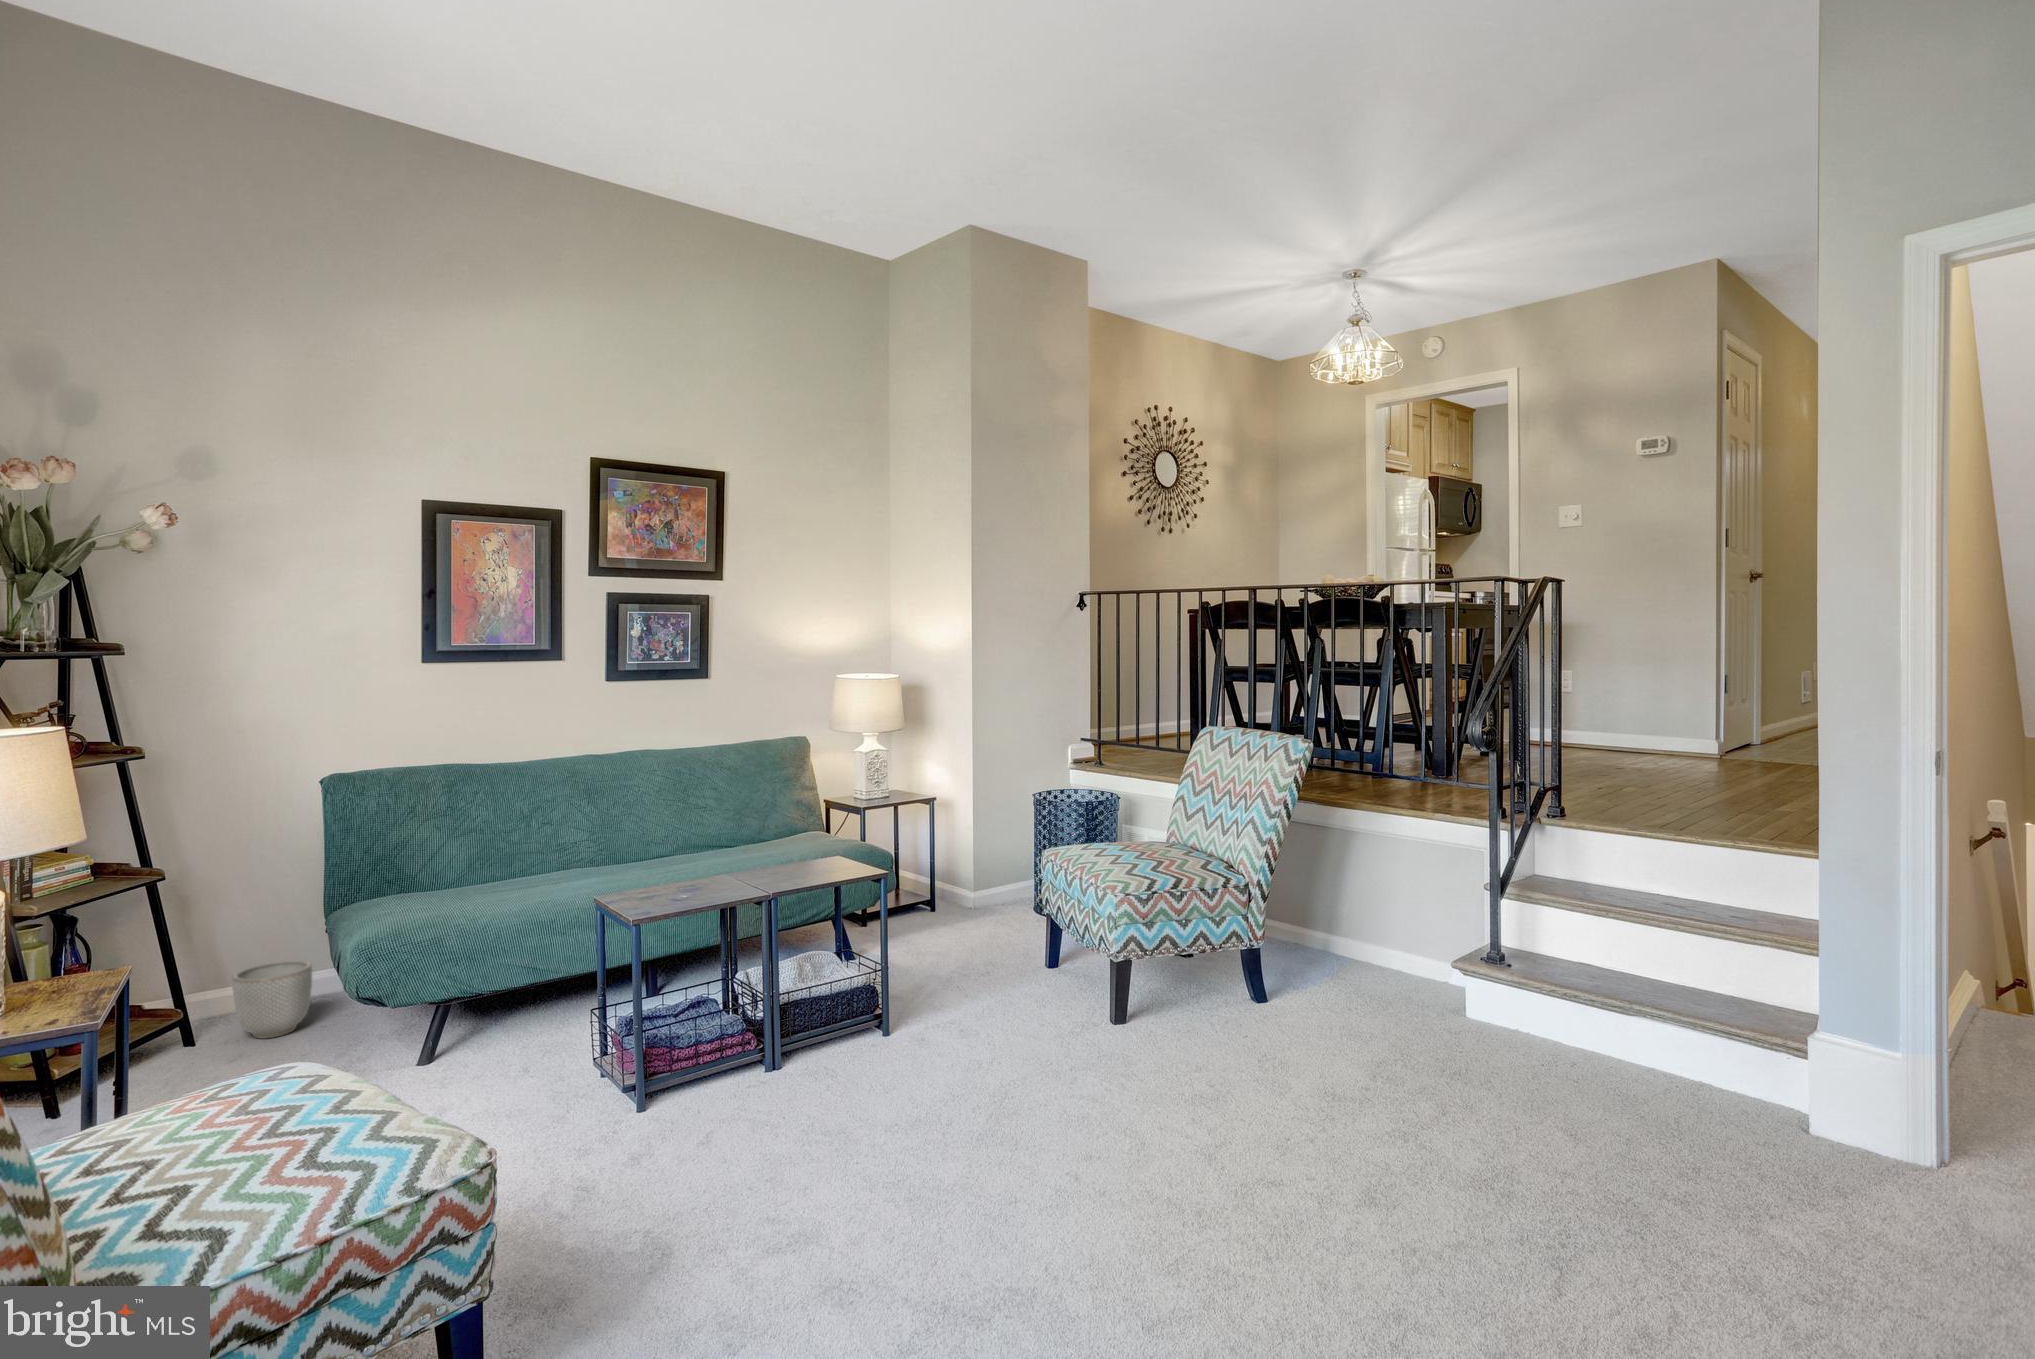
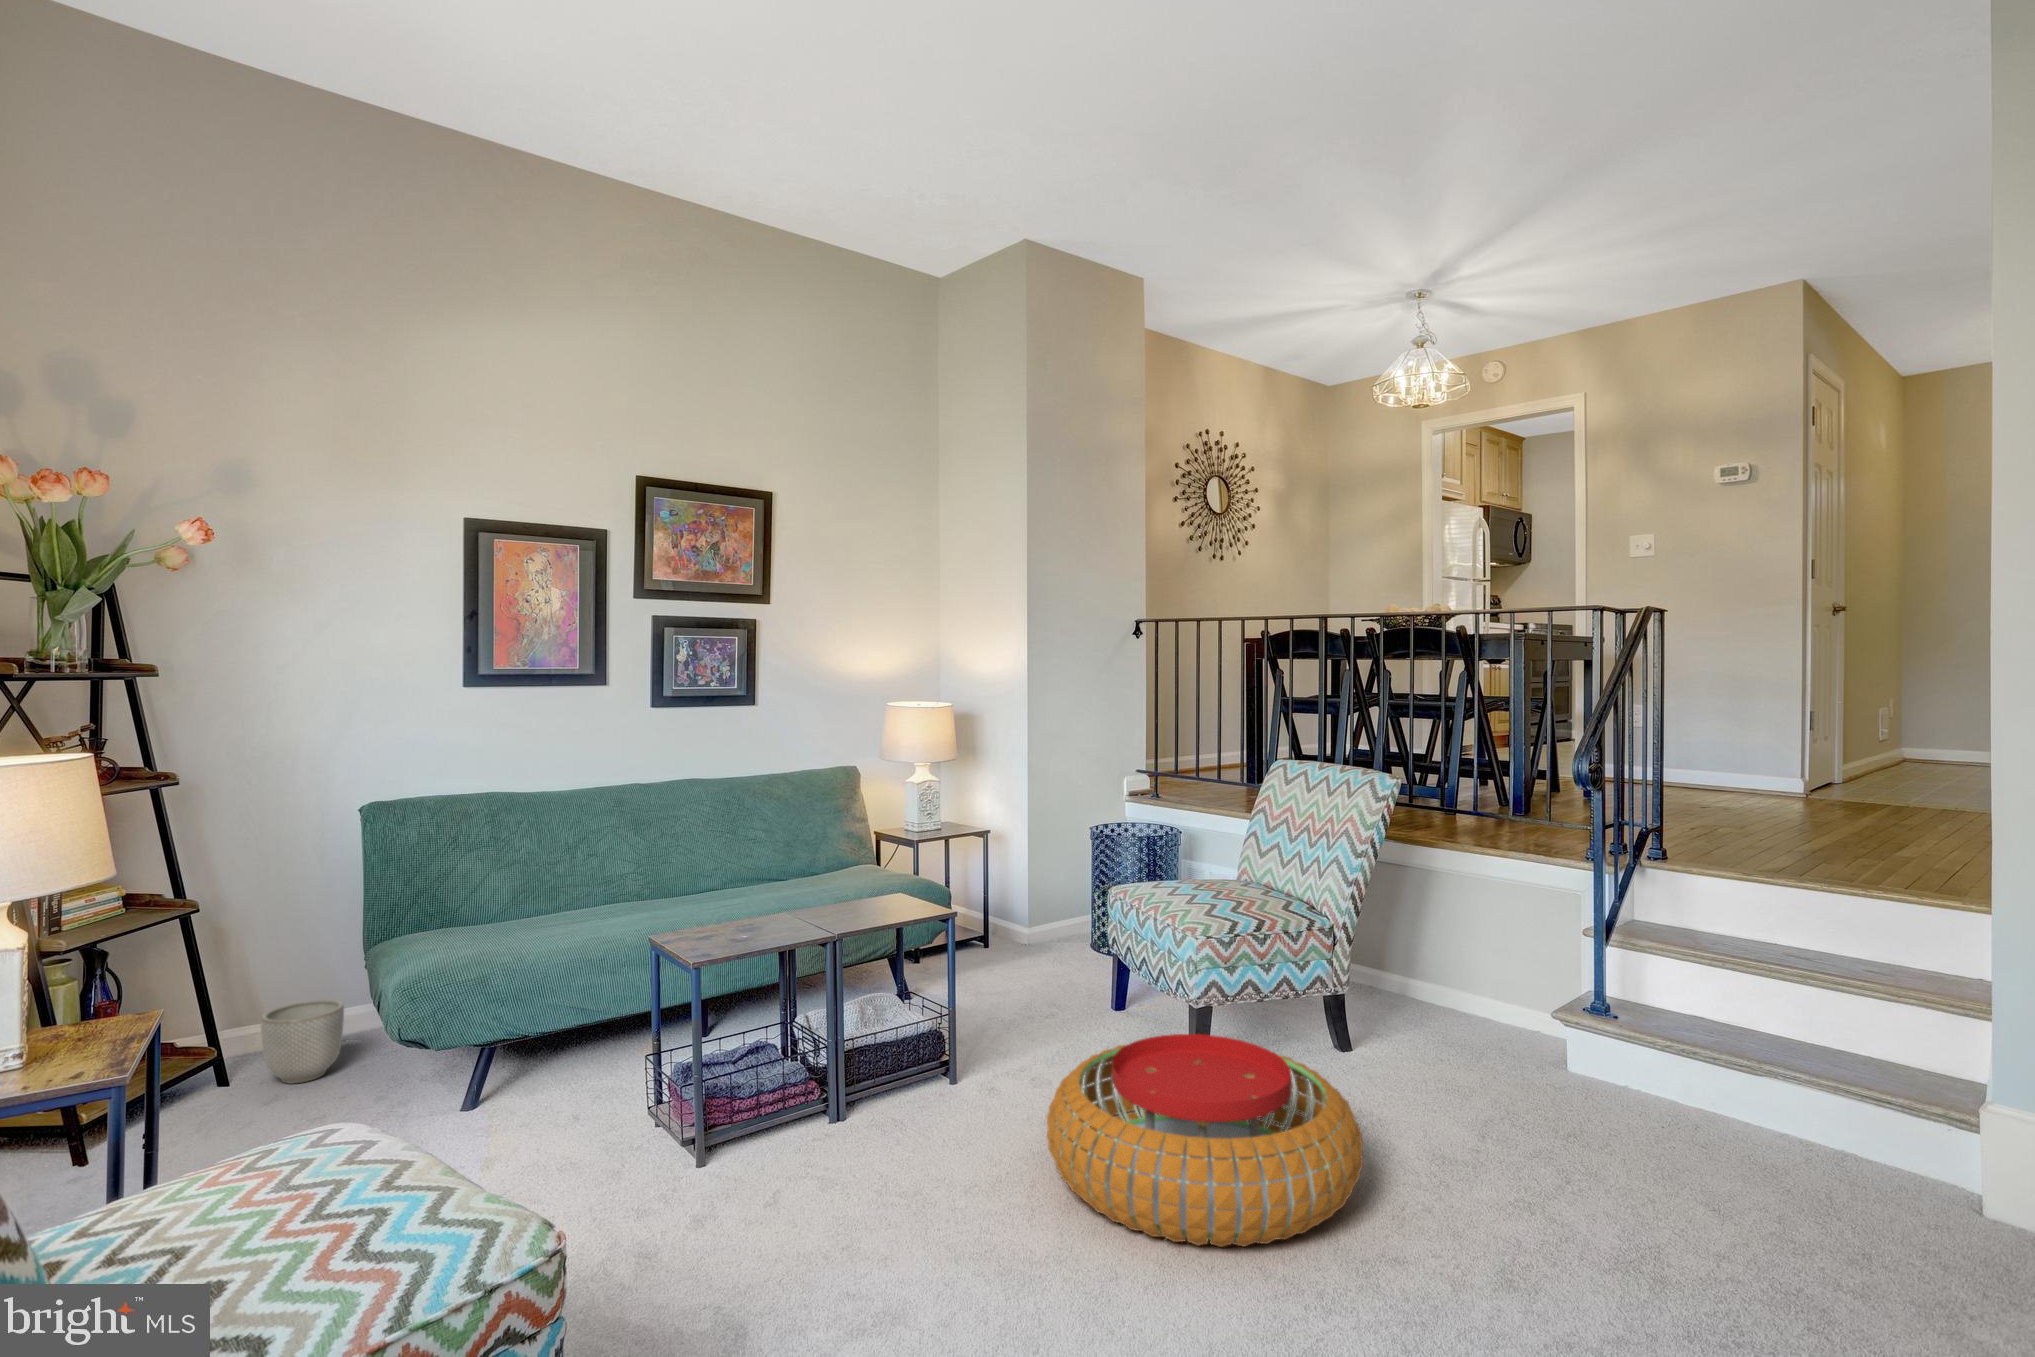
pouf: none [965,981,1251,1168] -> present [1047,1034,1363,1247]

